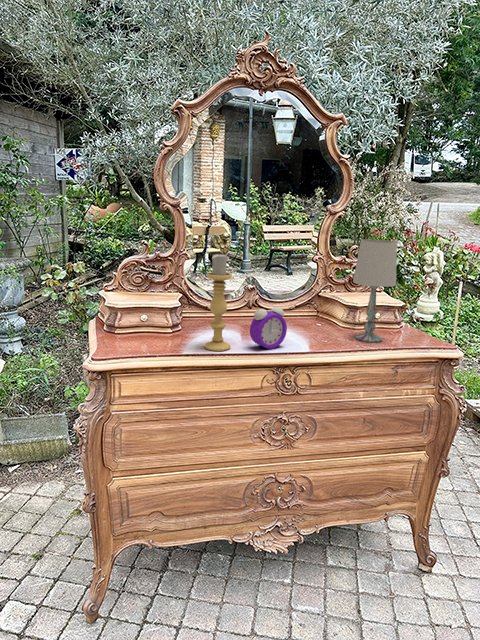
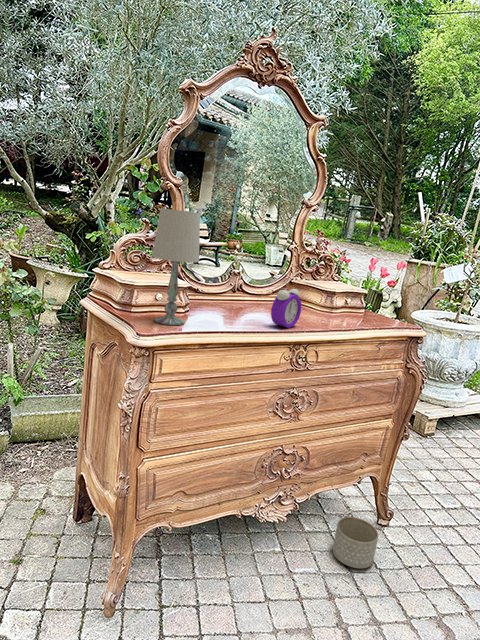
table lamp: present [353,240,397,342] -> present [152,208,200,325]
candle holder: present [205,253,232,351] -> none [230,234,264,329]
planter: none [348,557,398,619] -> present [333,517,378,568]

